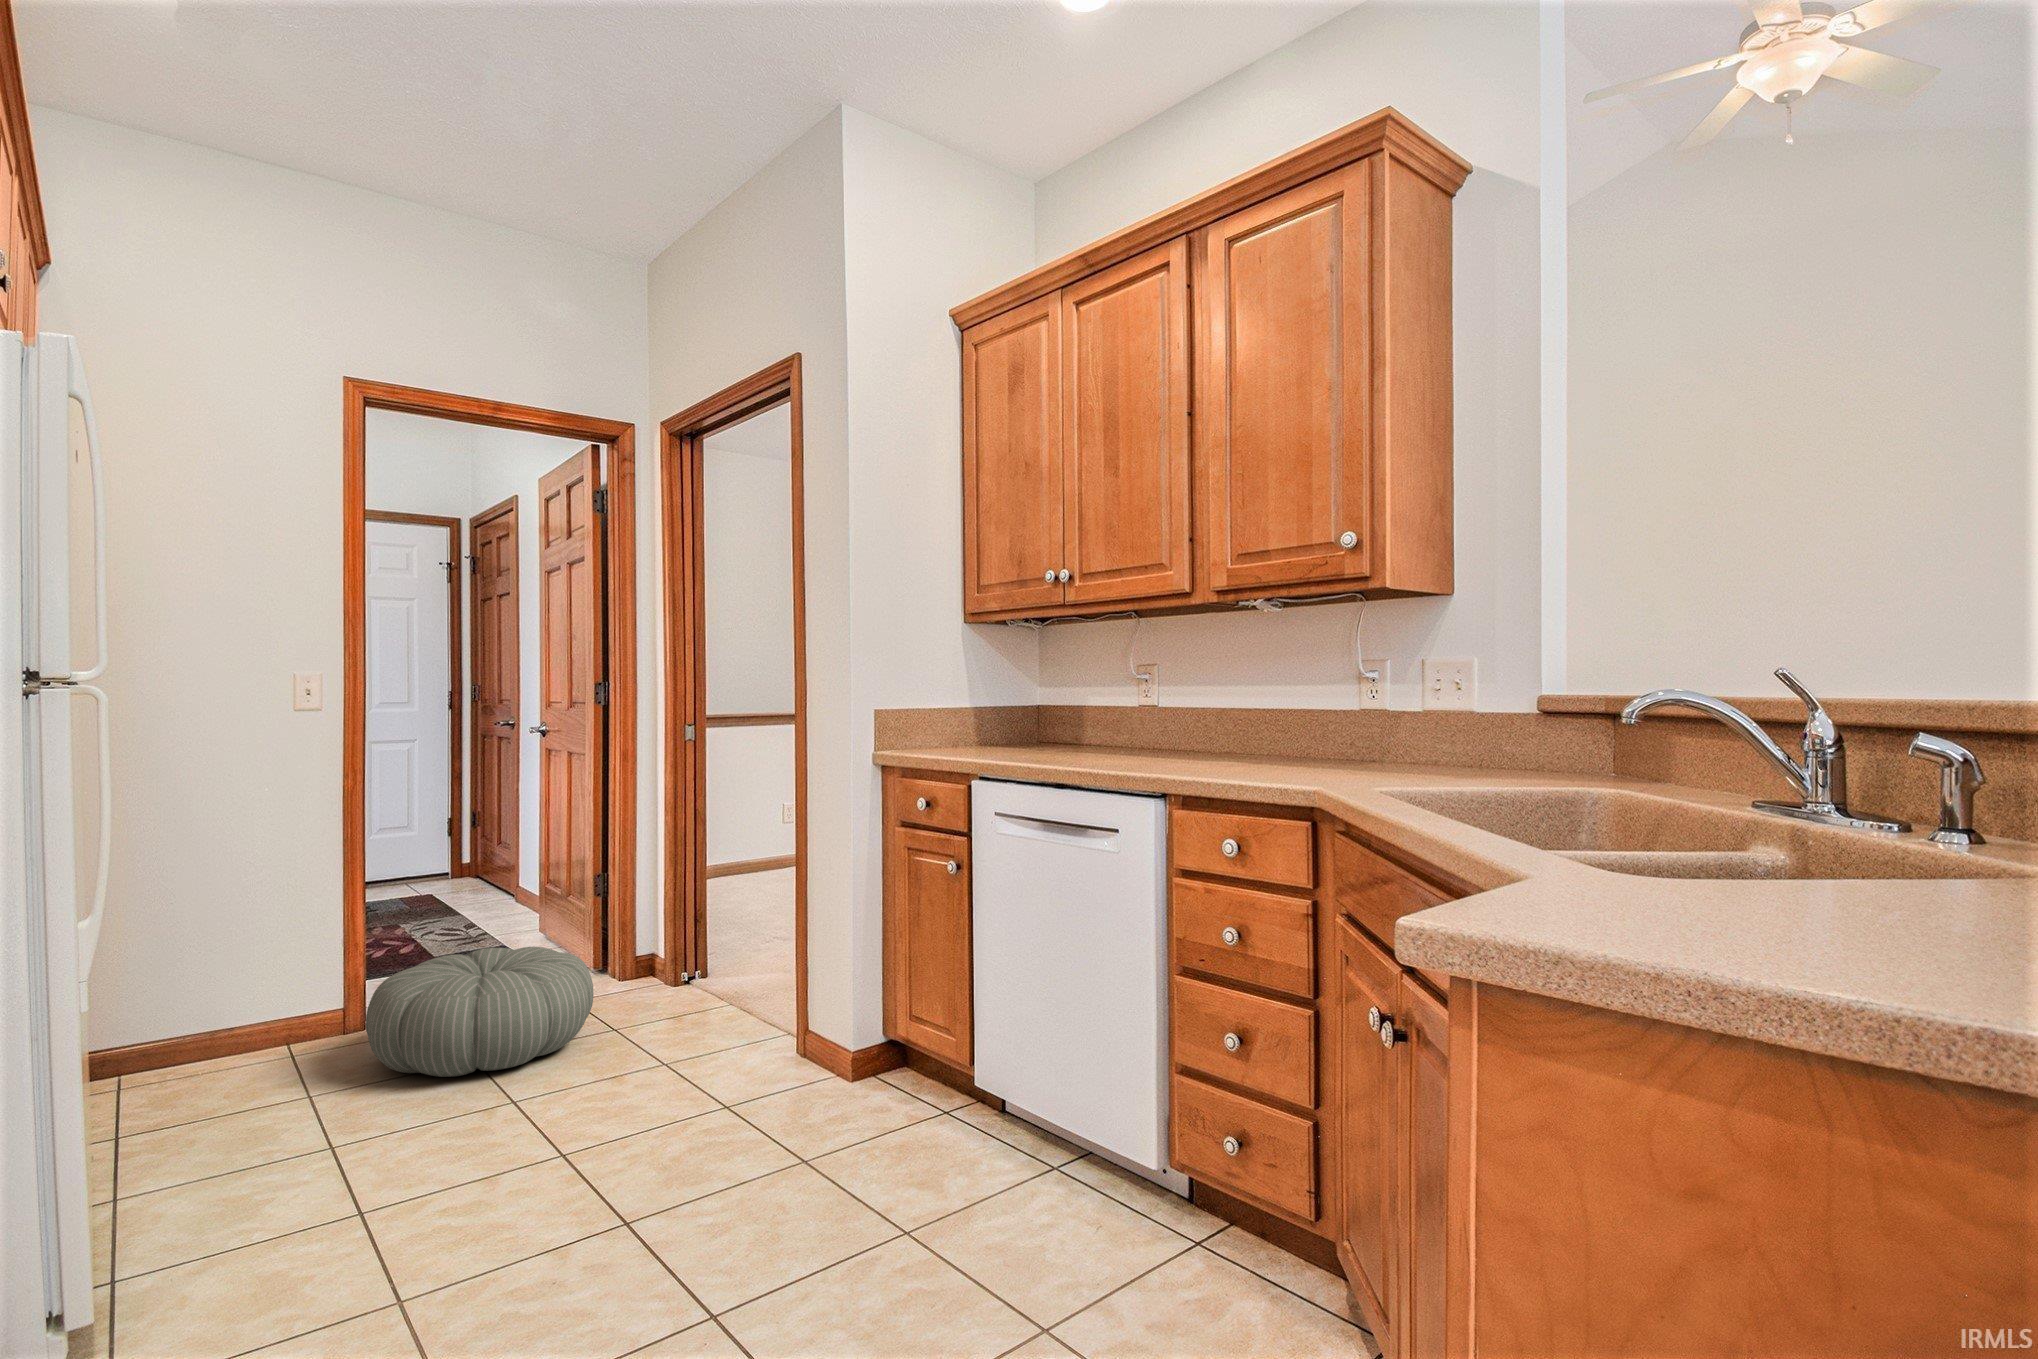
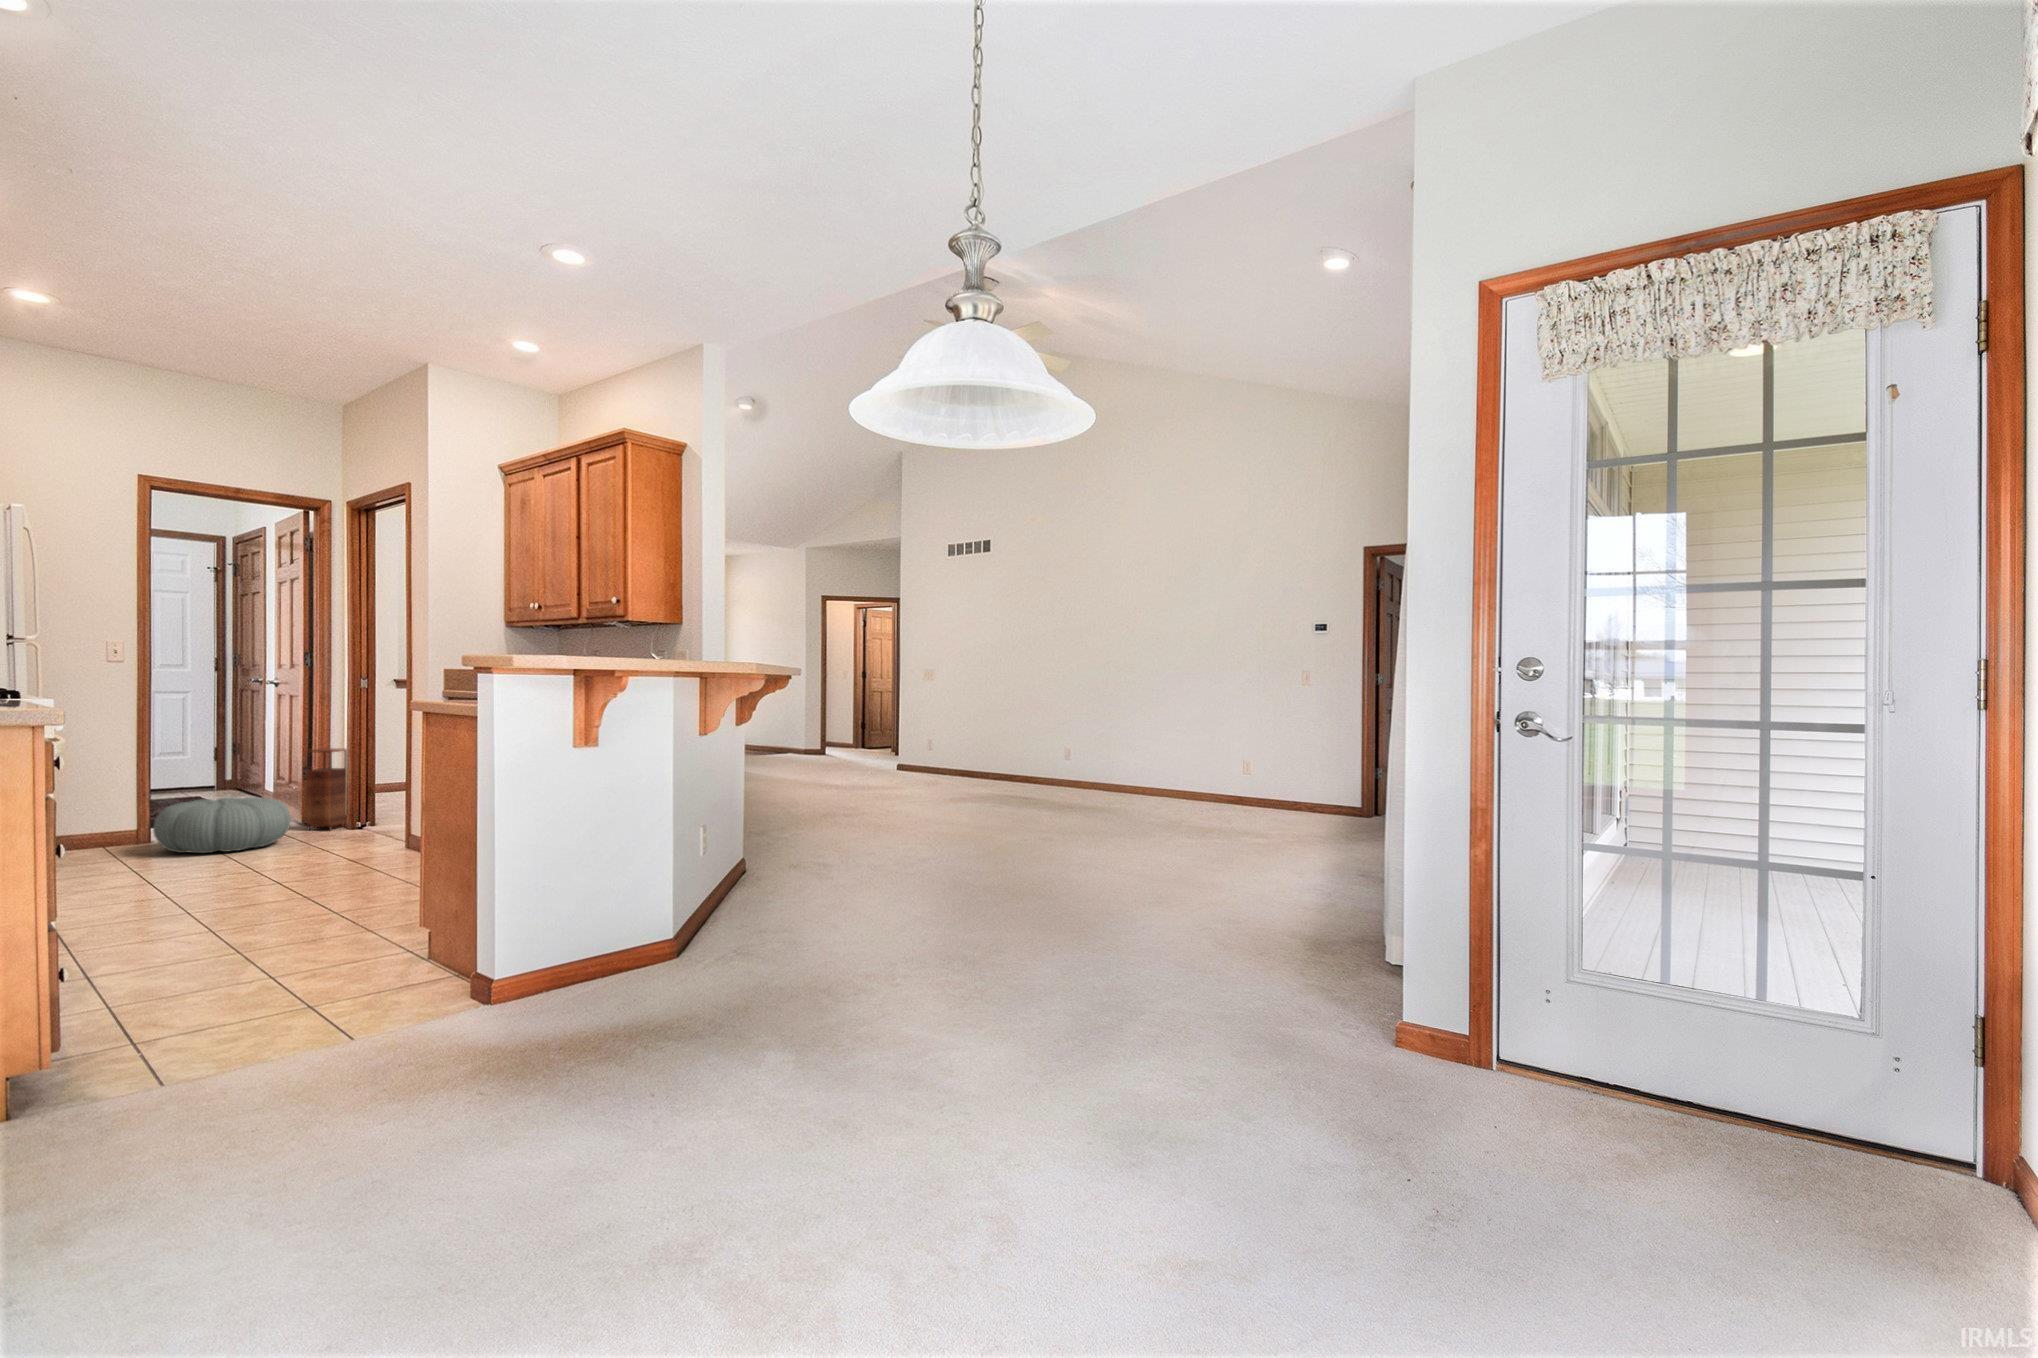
storage cabinet: none [606,844,667,992] -> present [306,748,347,830]

